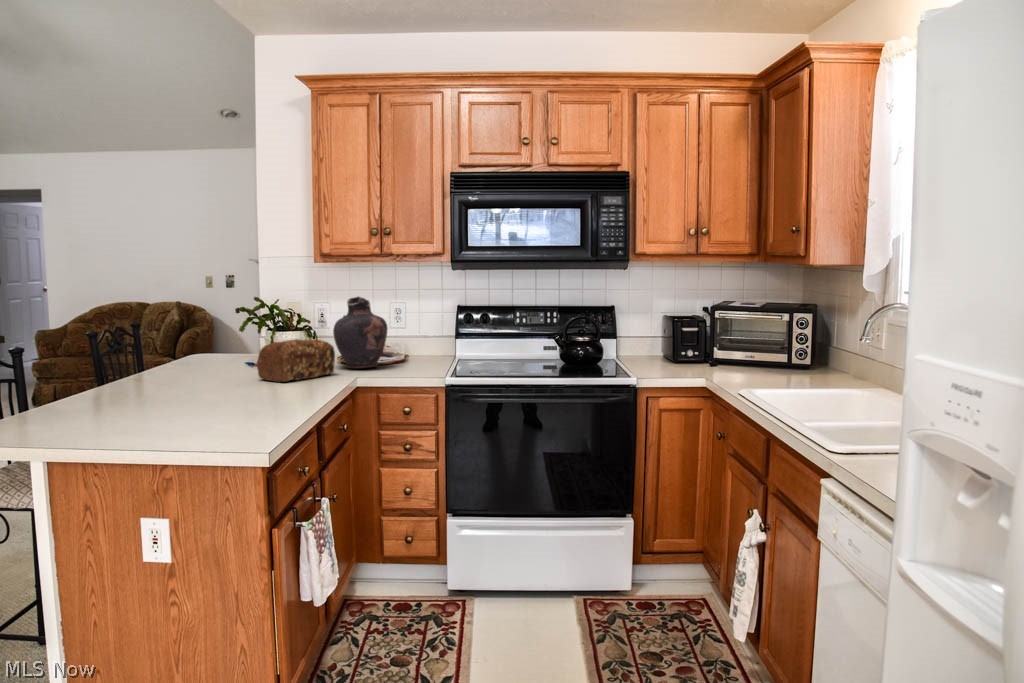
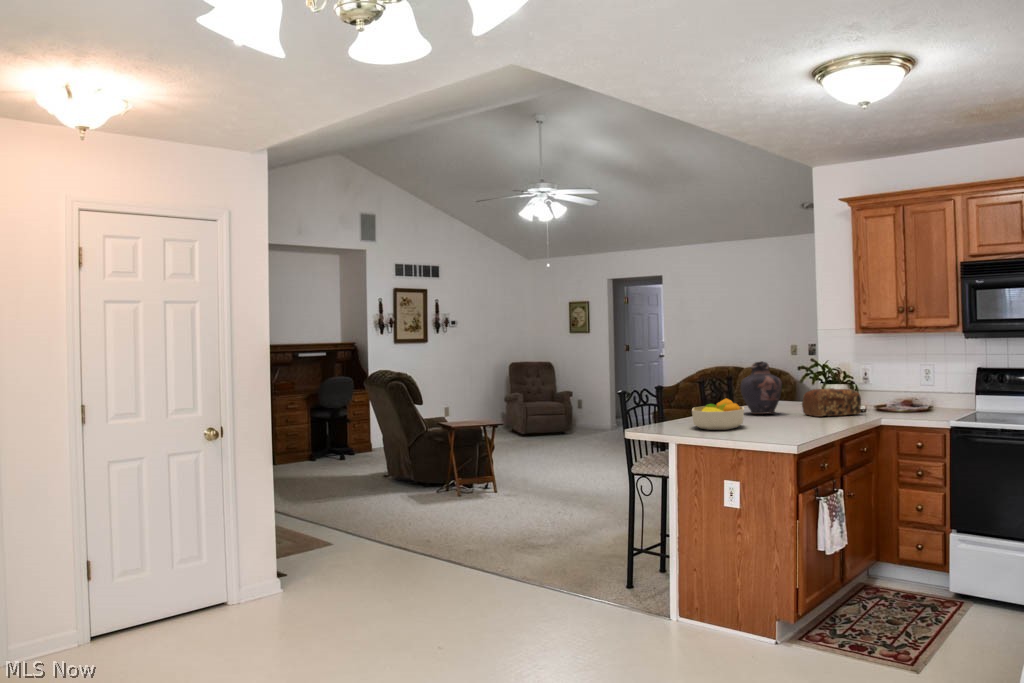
vase: present [333,296,388,368] -> present [741,361,782,414]
fruit bowl: none [96,366,190,425] -> present [692,399,744,430]

